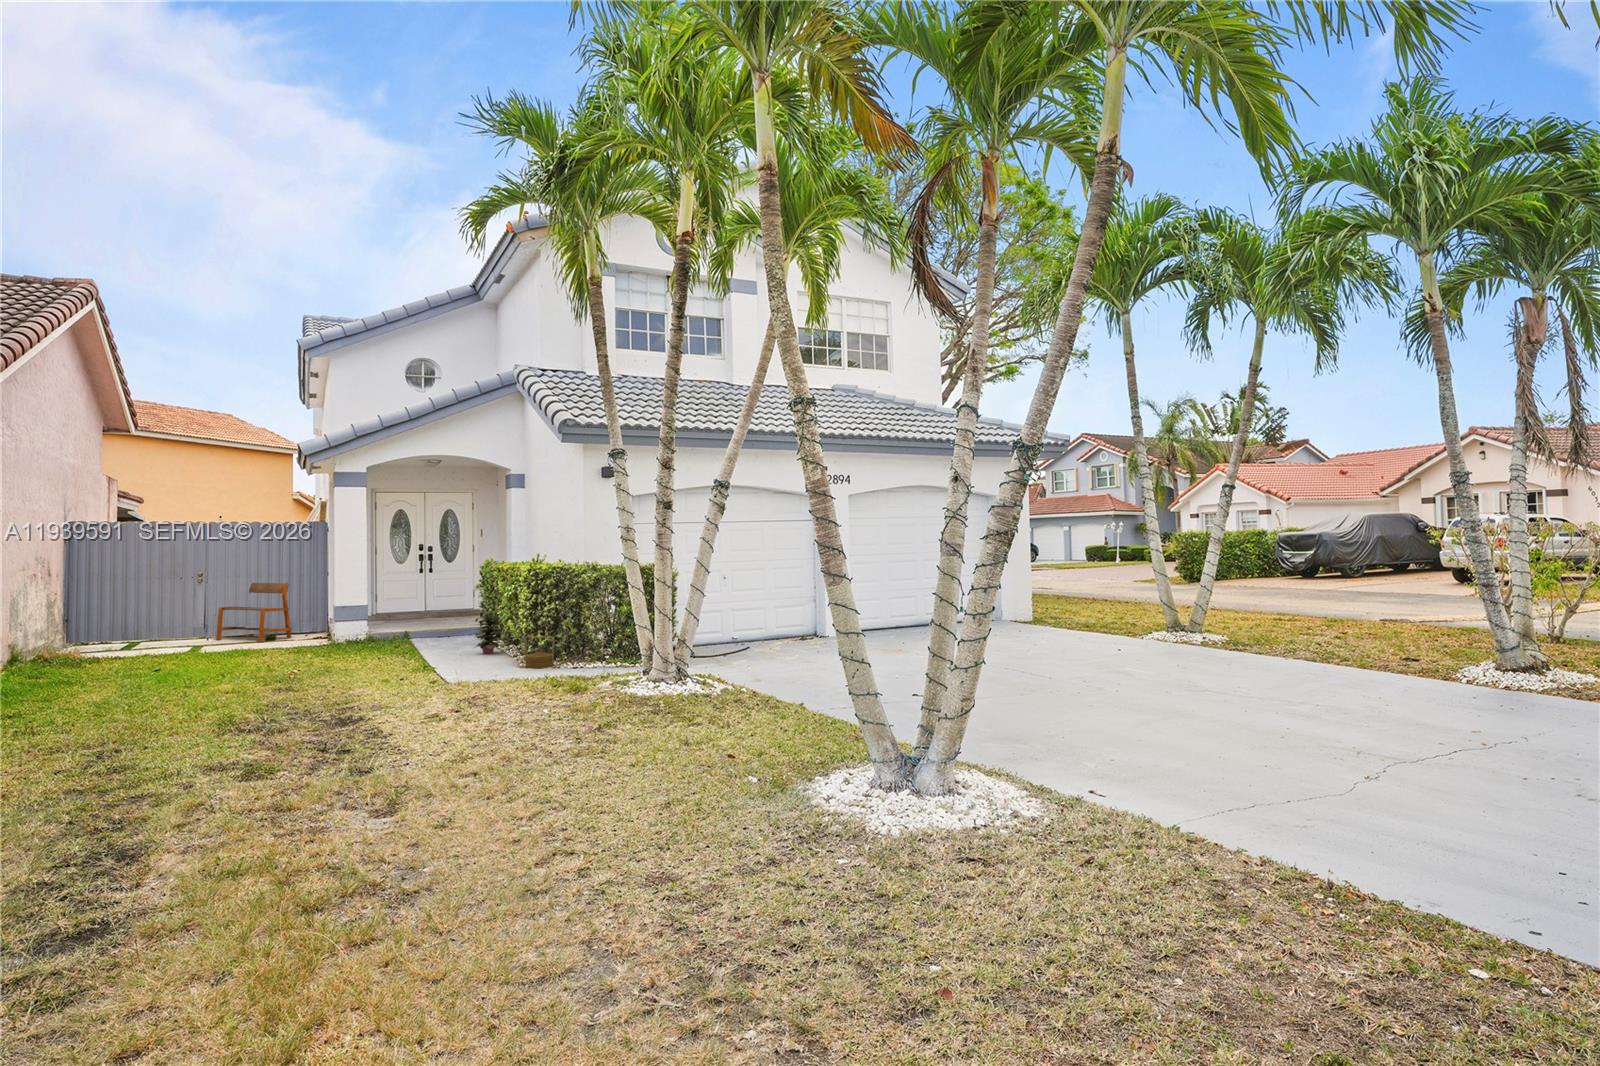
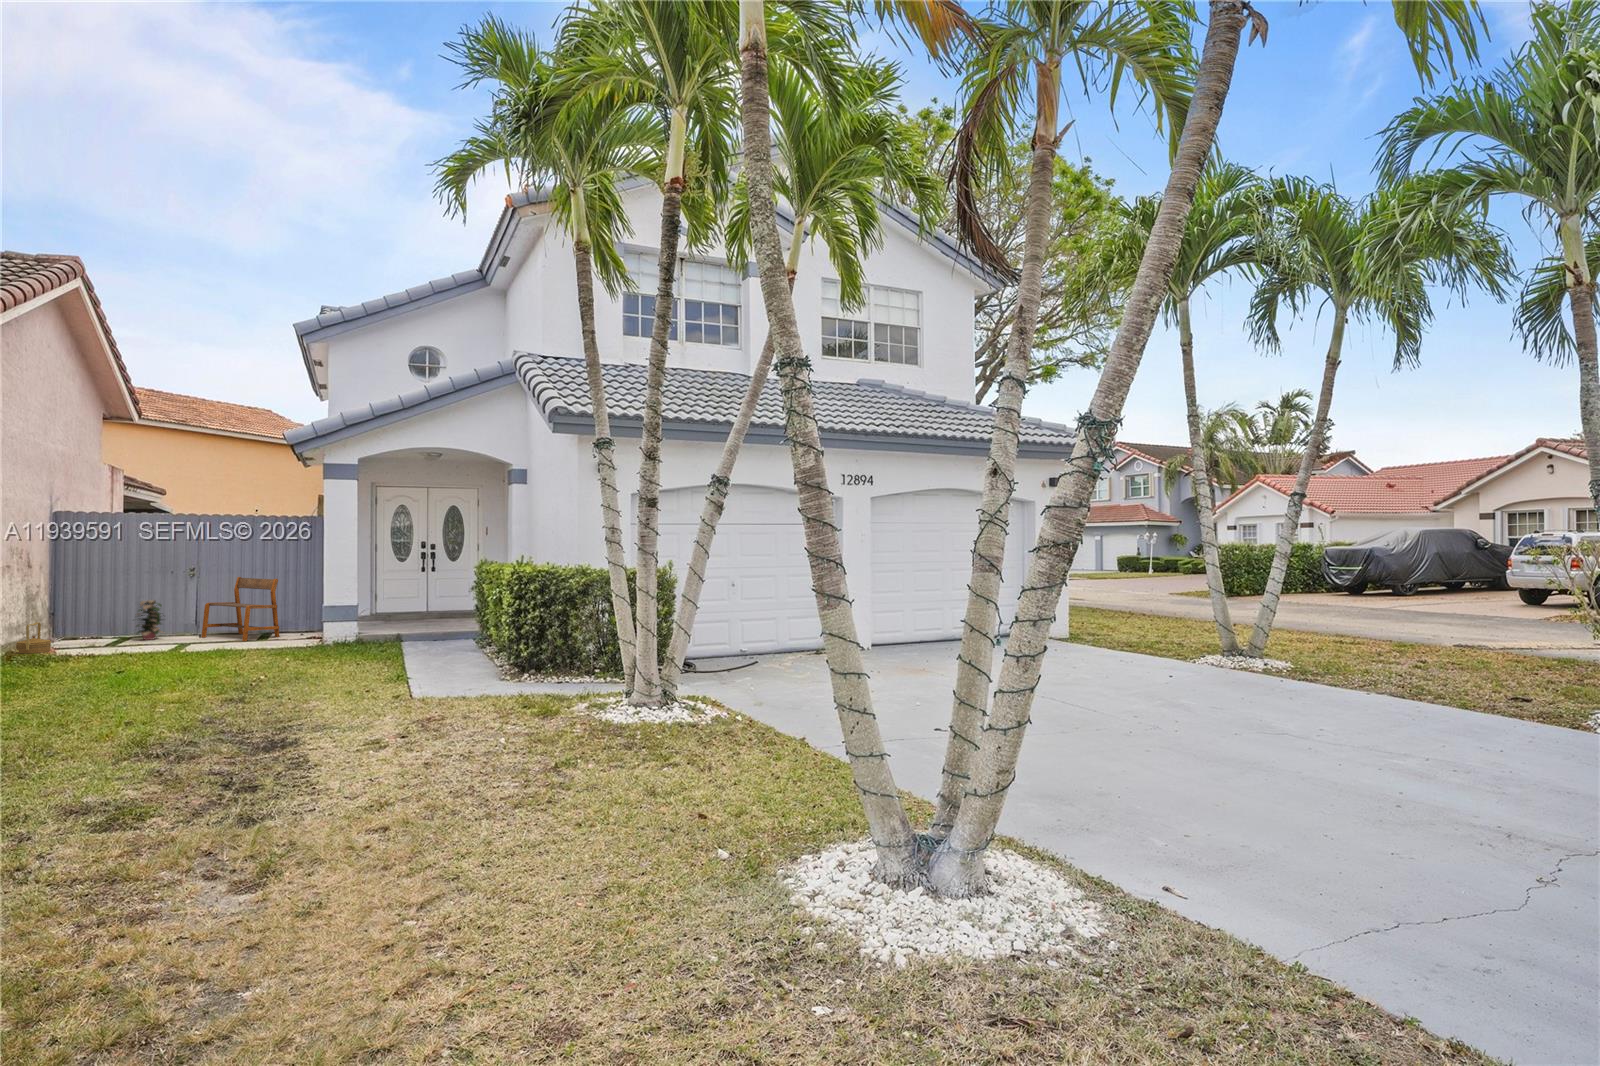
decorative plant: present [474,611,503,654] -> present [136,600,163,640]
woven basket: present [525,636,554,668] -> present [16,622,51,653]

